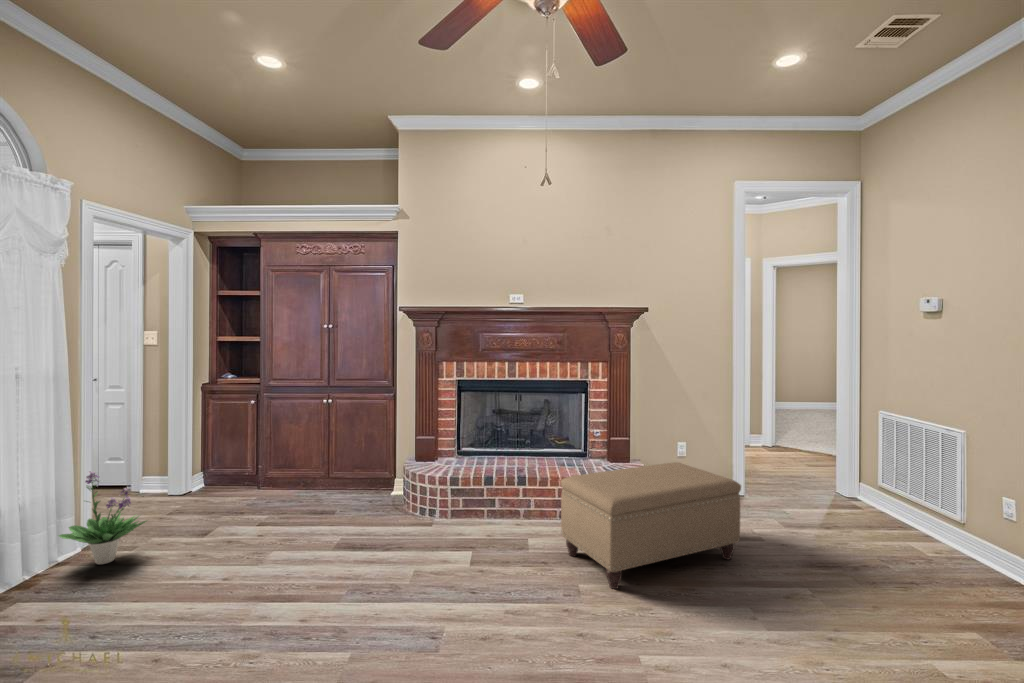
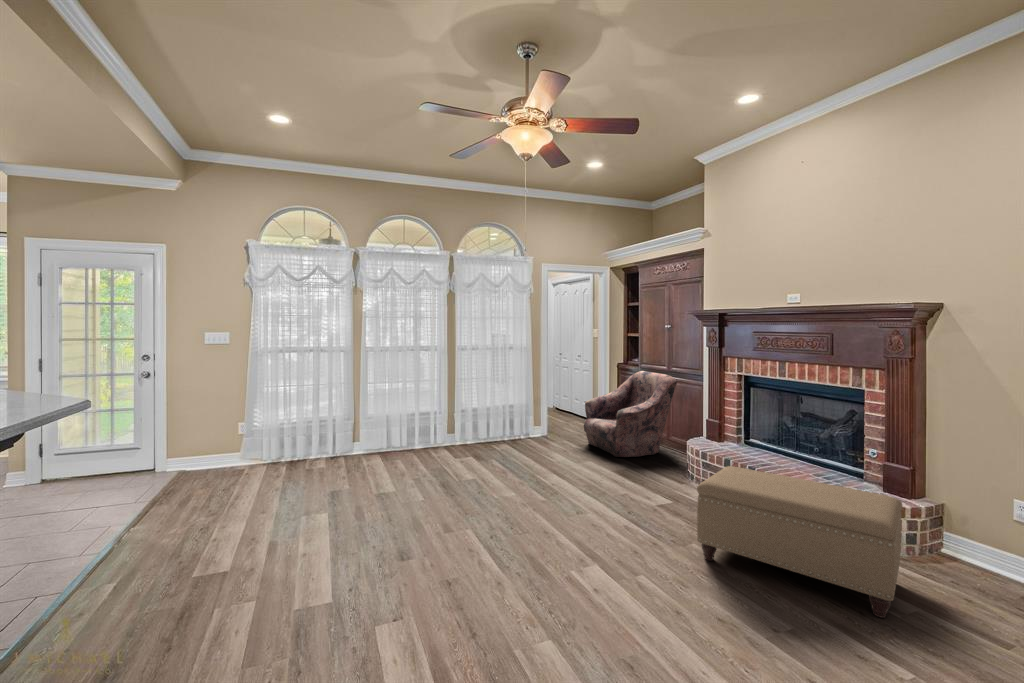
armchair: none [202,390,346,526] -> present [584,371,678,457]
potted plant: present [59,471,146,564] -> none [521,399,552,444]

